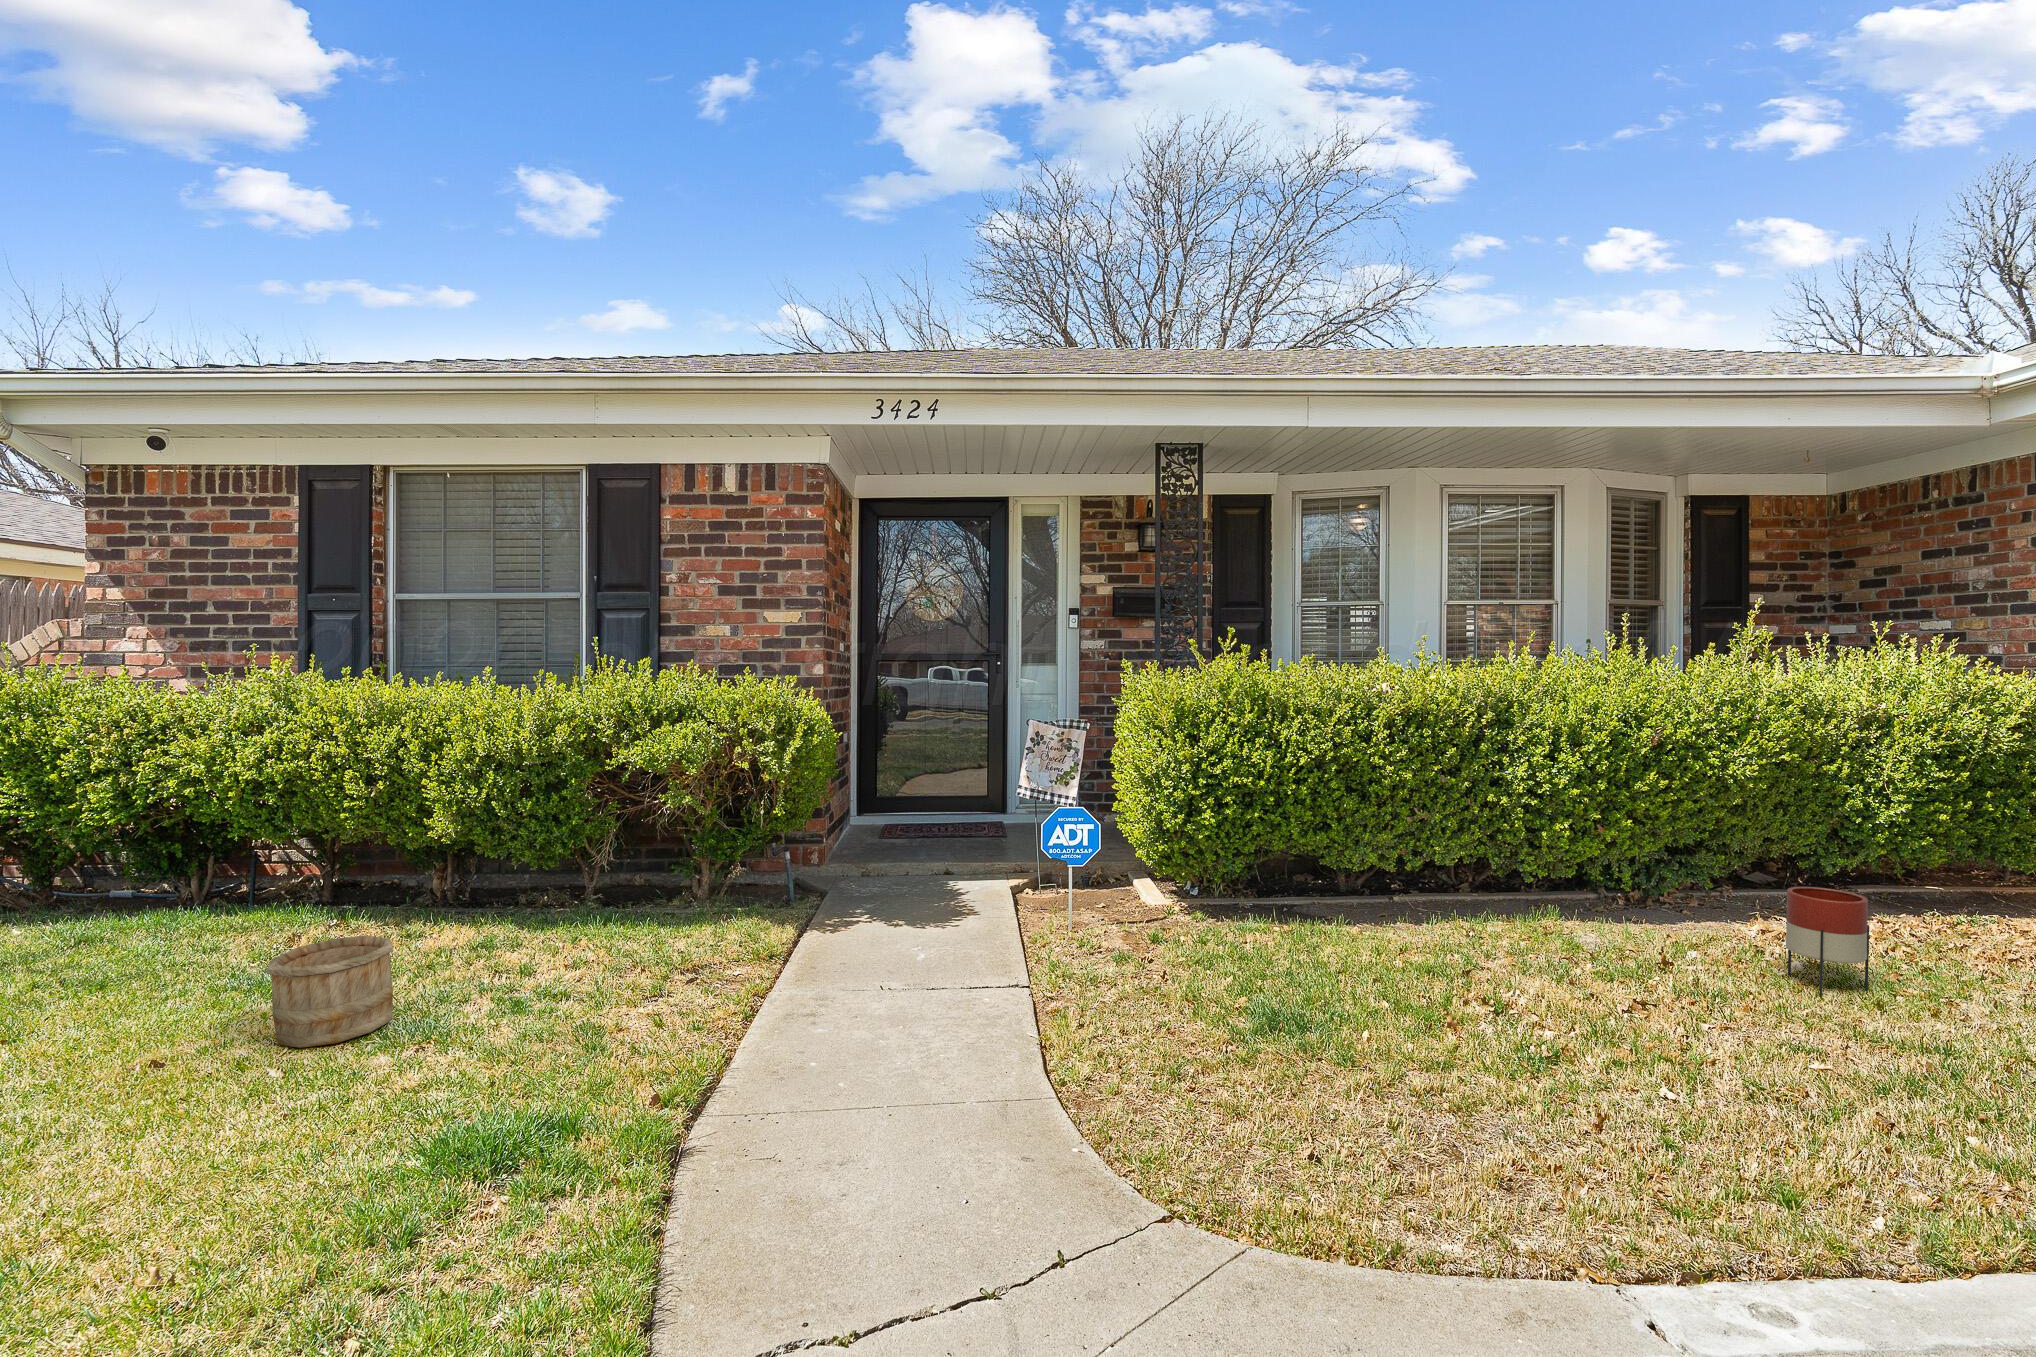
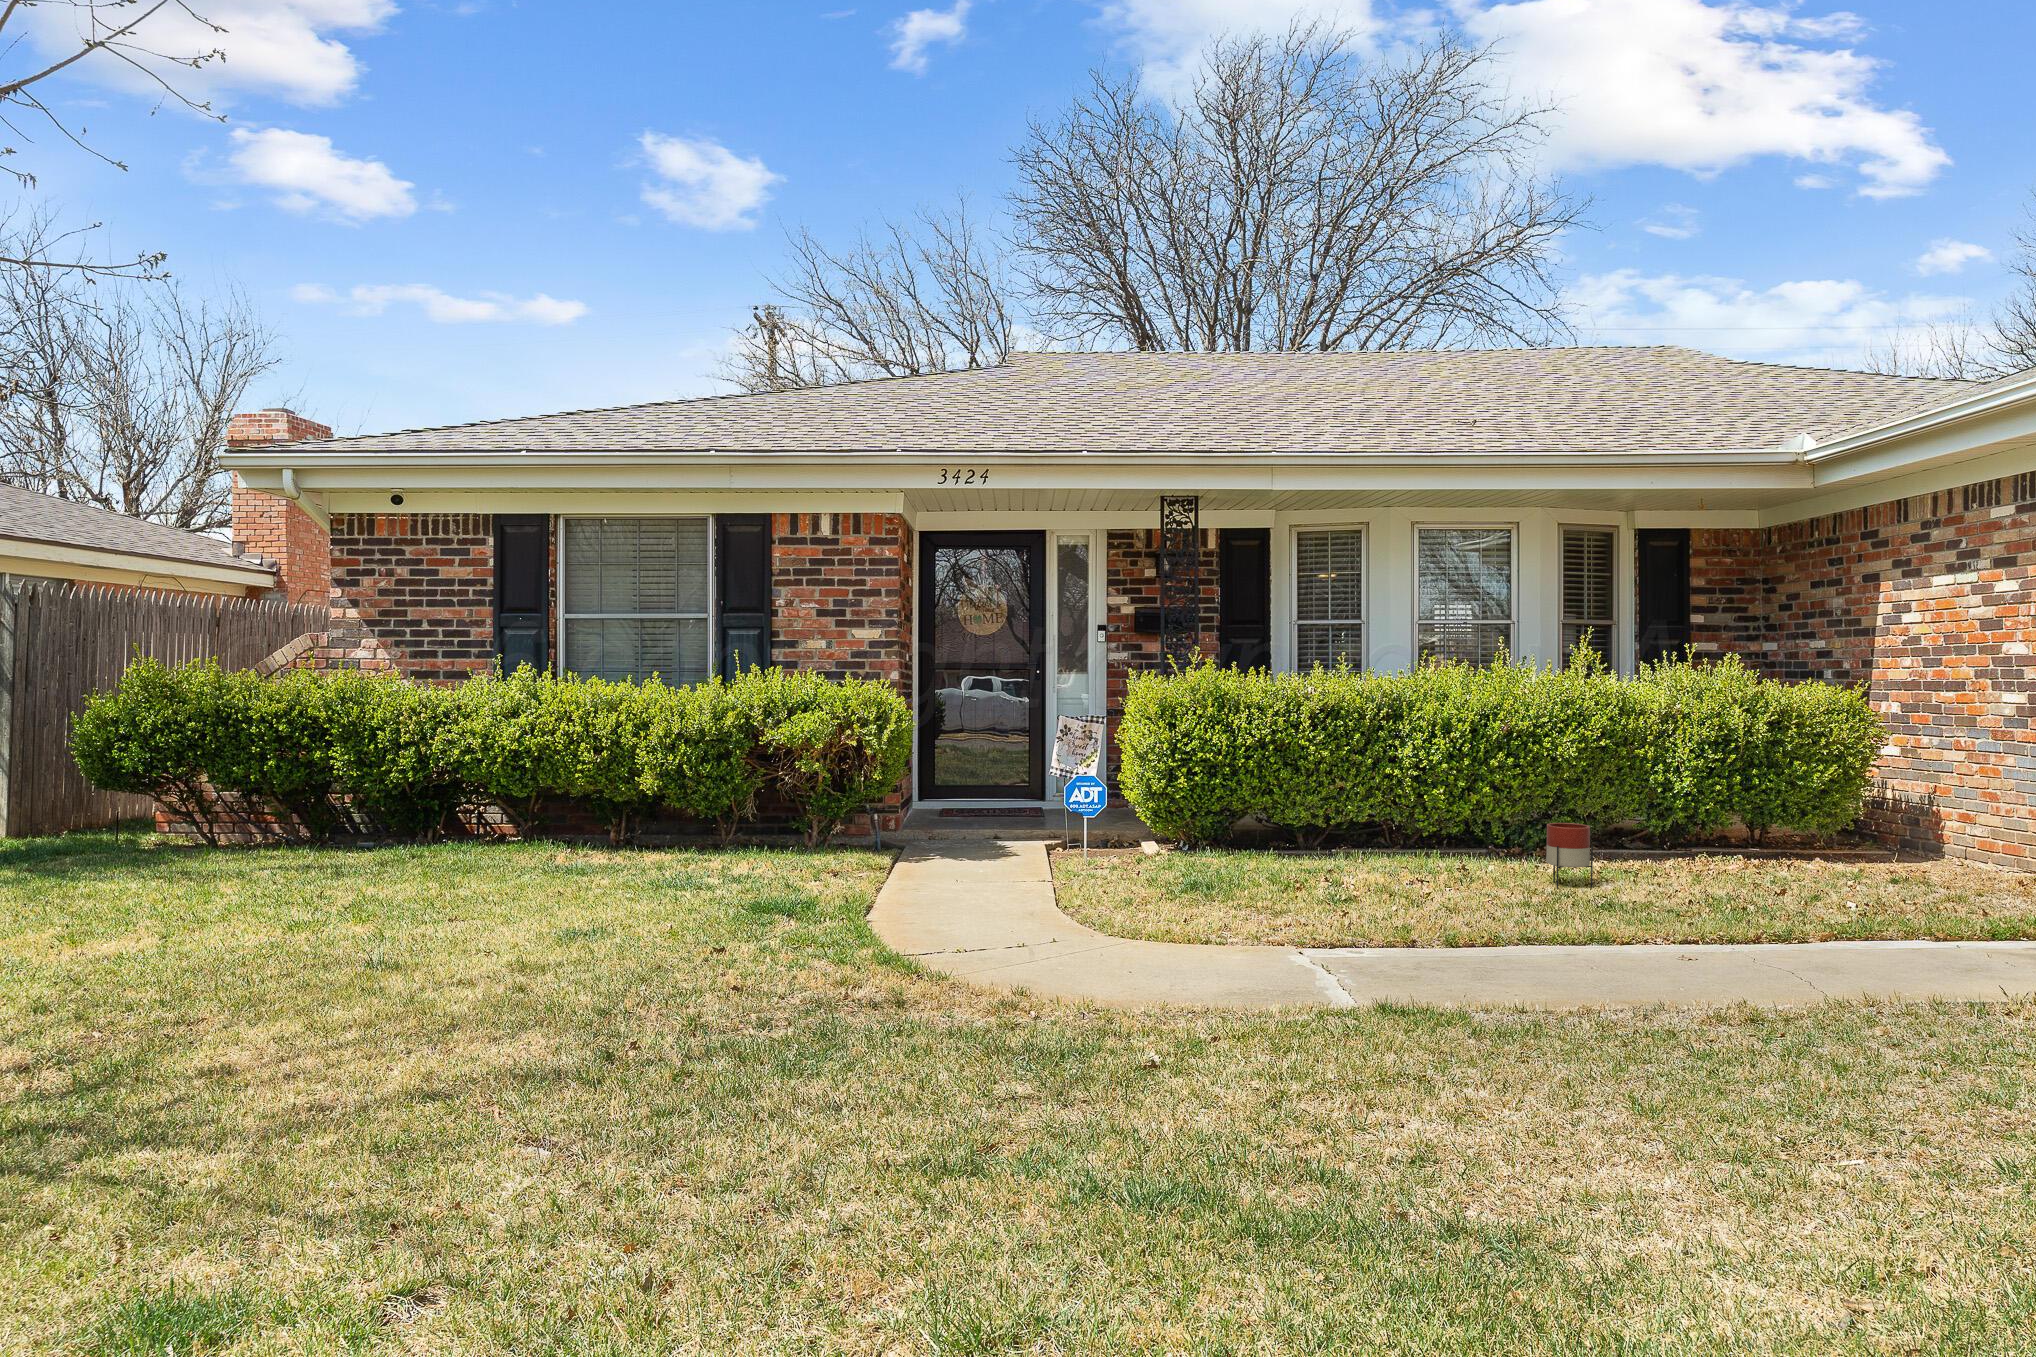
wooden bucket: present [266,935,393,1048] -> none [606,835,671,891]

